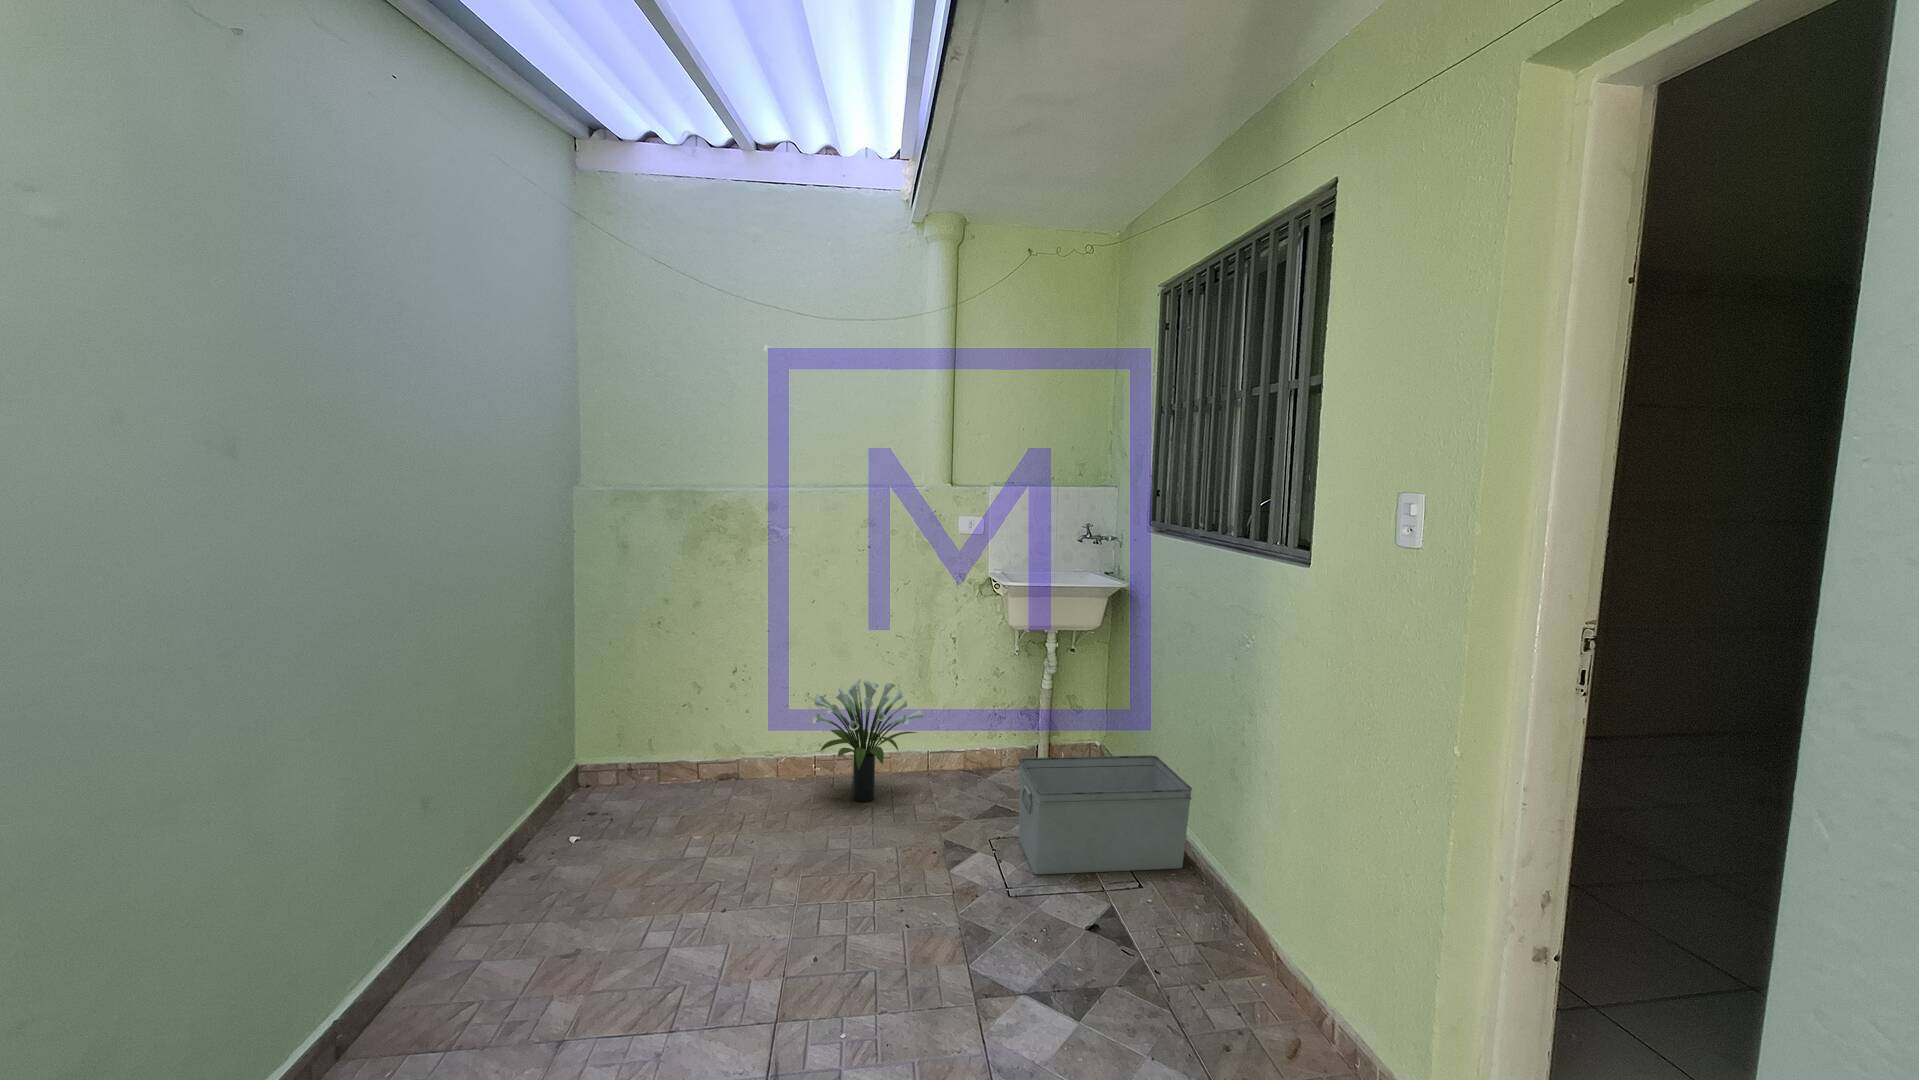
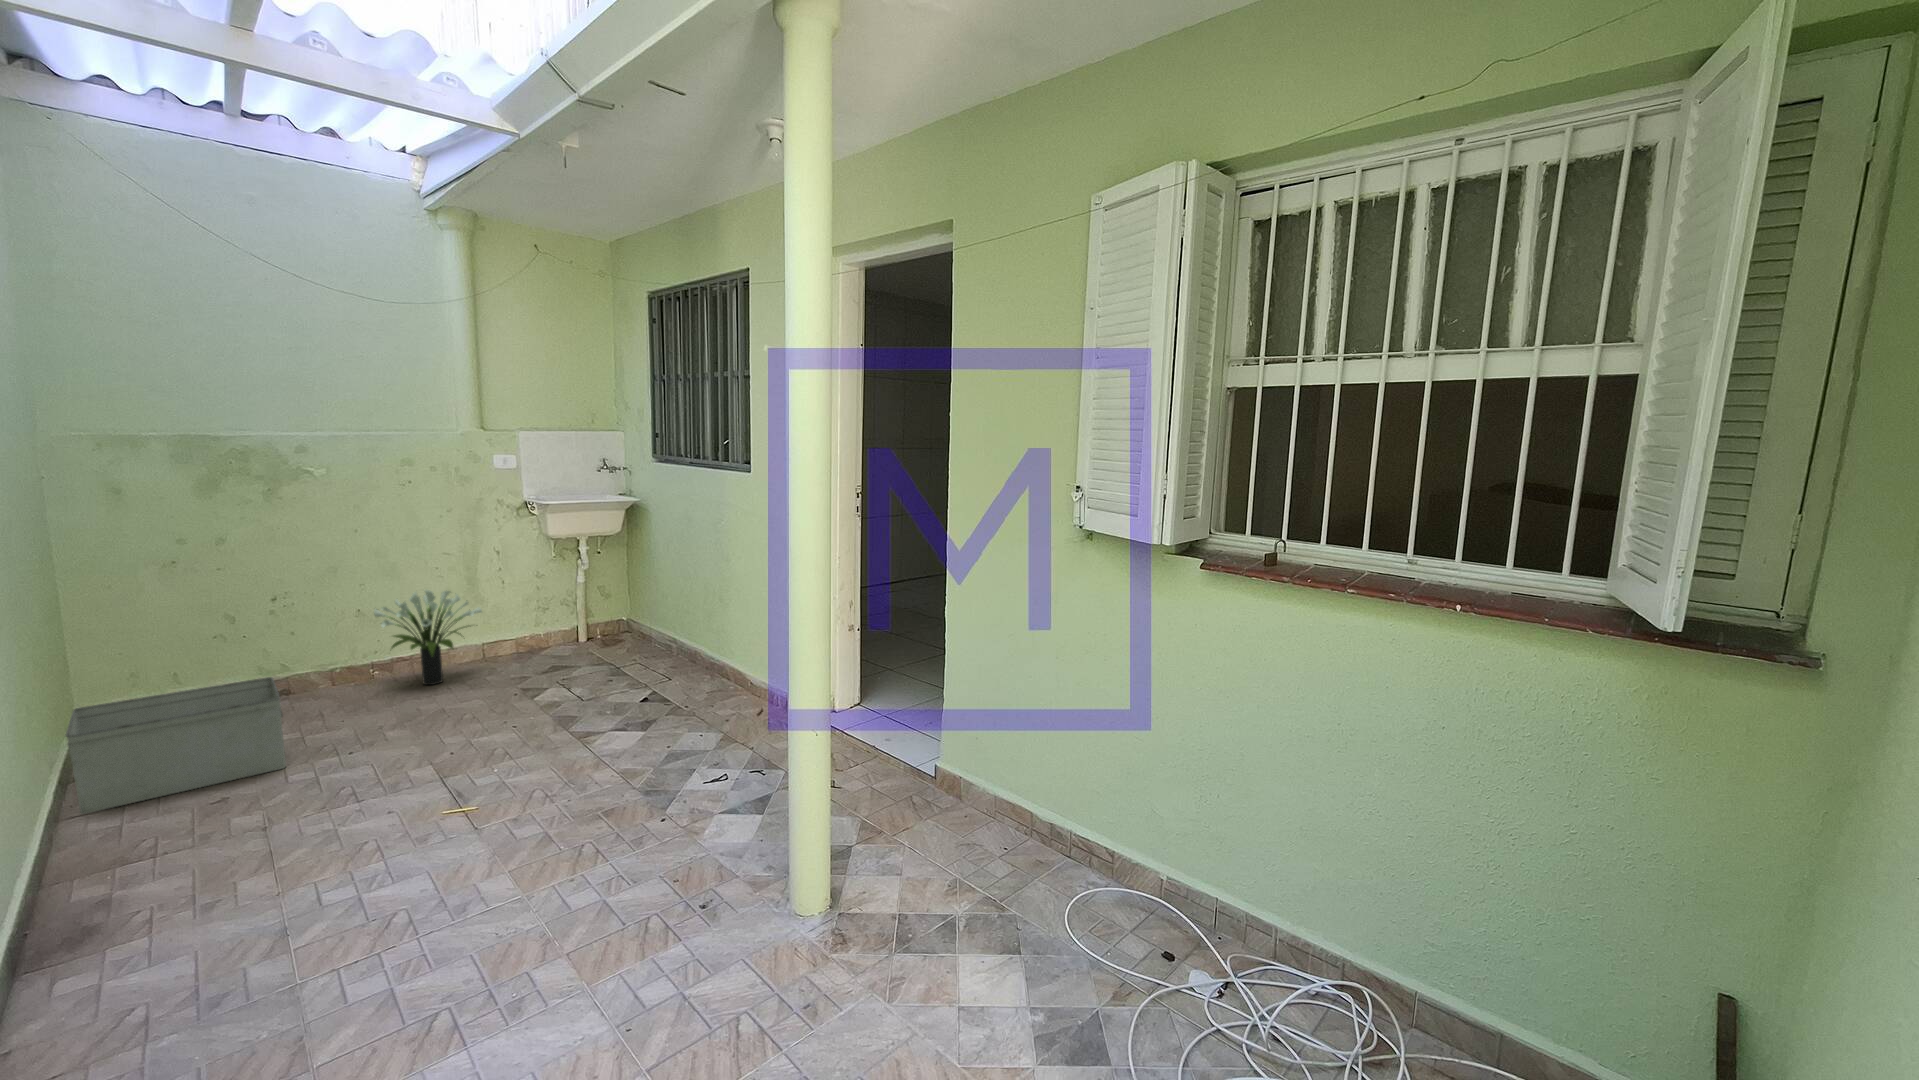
storage bin: present [1019,755,1192,874] -> present [65,677,286,814]

